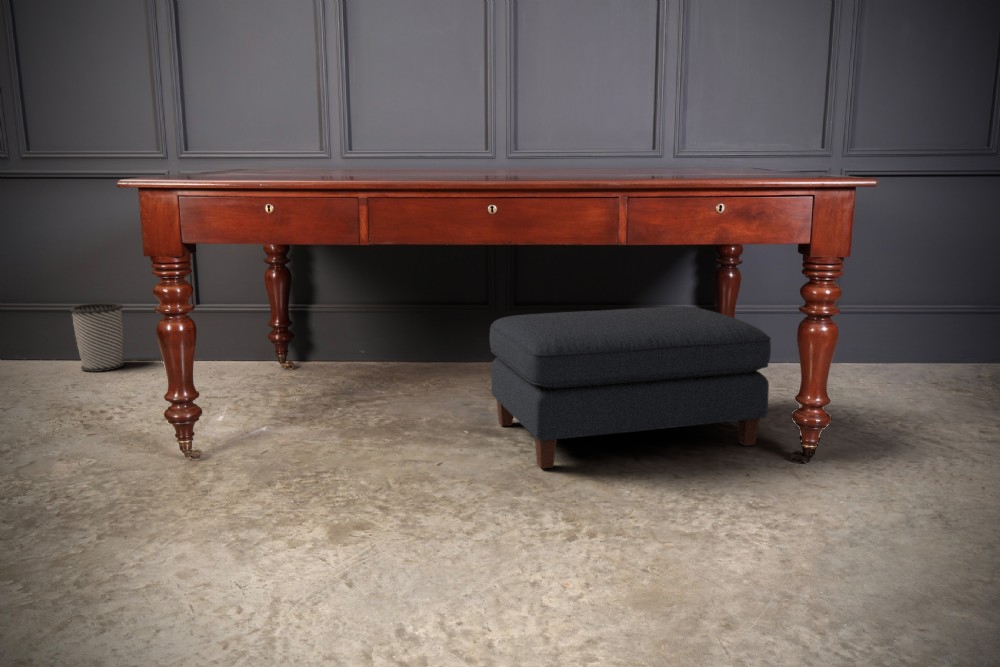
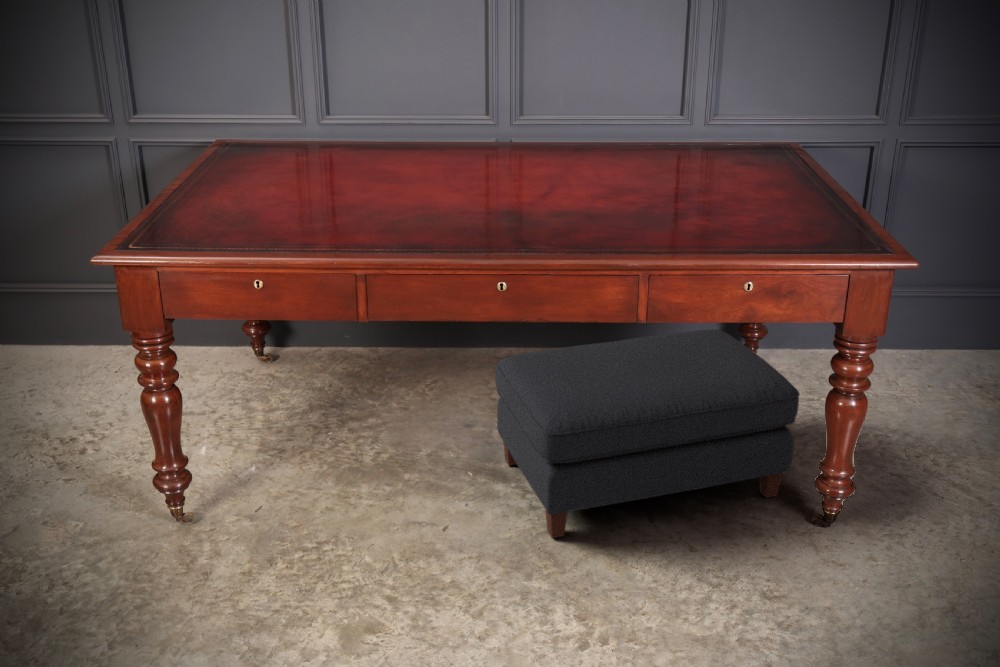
wastebasket: present [70,303,124,372] -> none [15,287,81,370]

